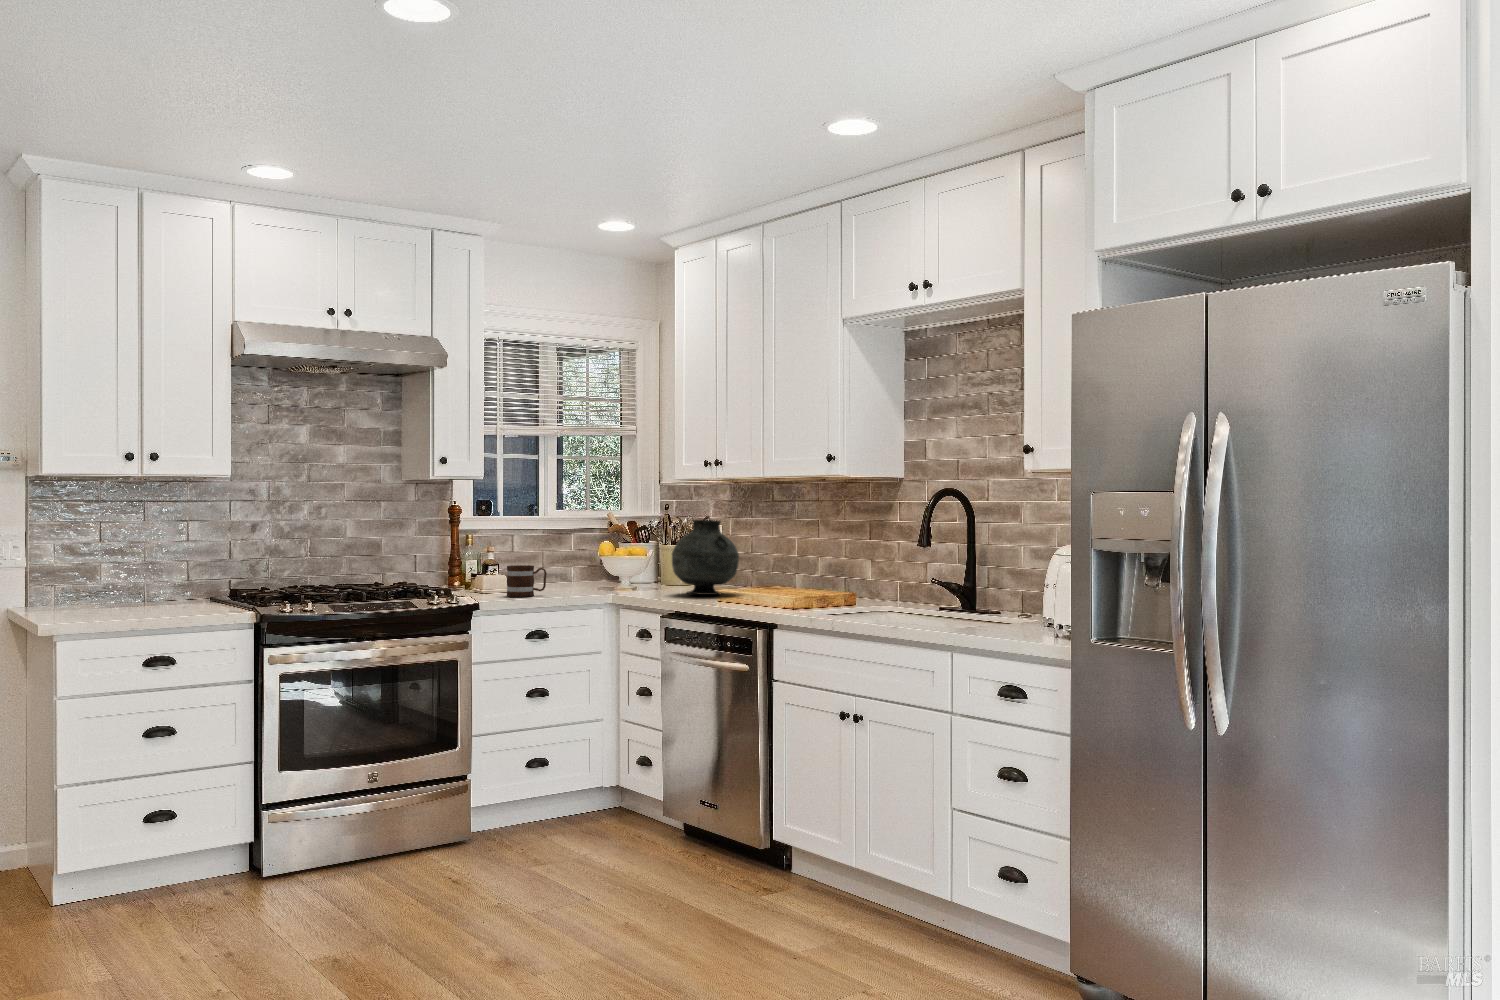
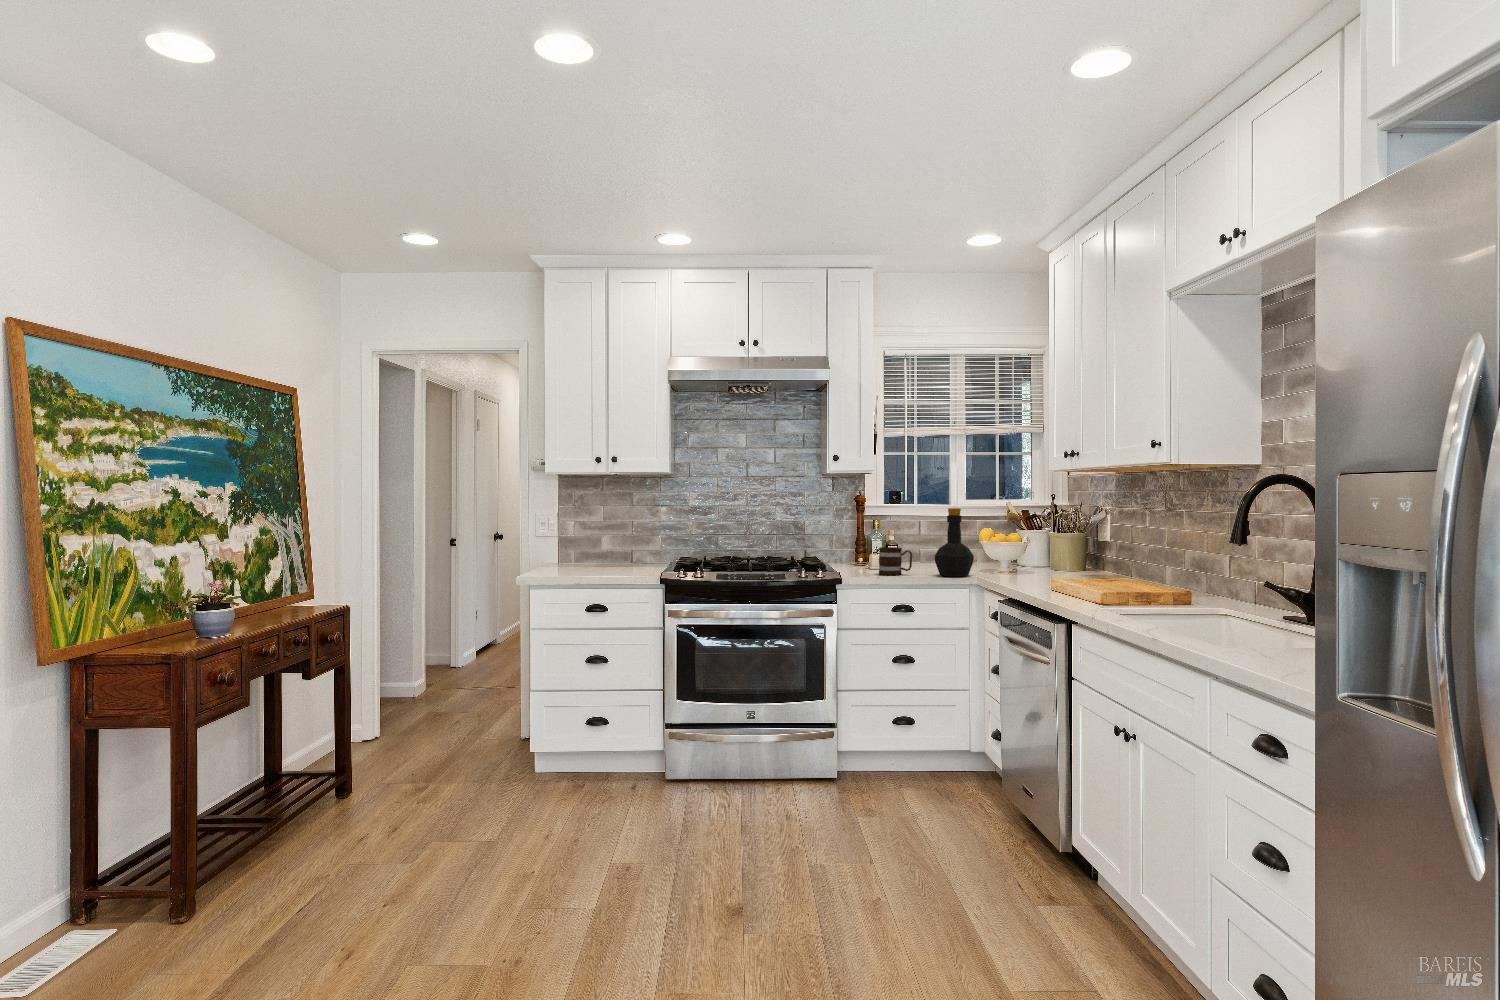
bottle: none [573,520,612,595] -> present [935,508,974,576]
vase: present [672,520,739,595] -> none [1018,509,1089,583]

